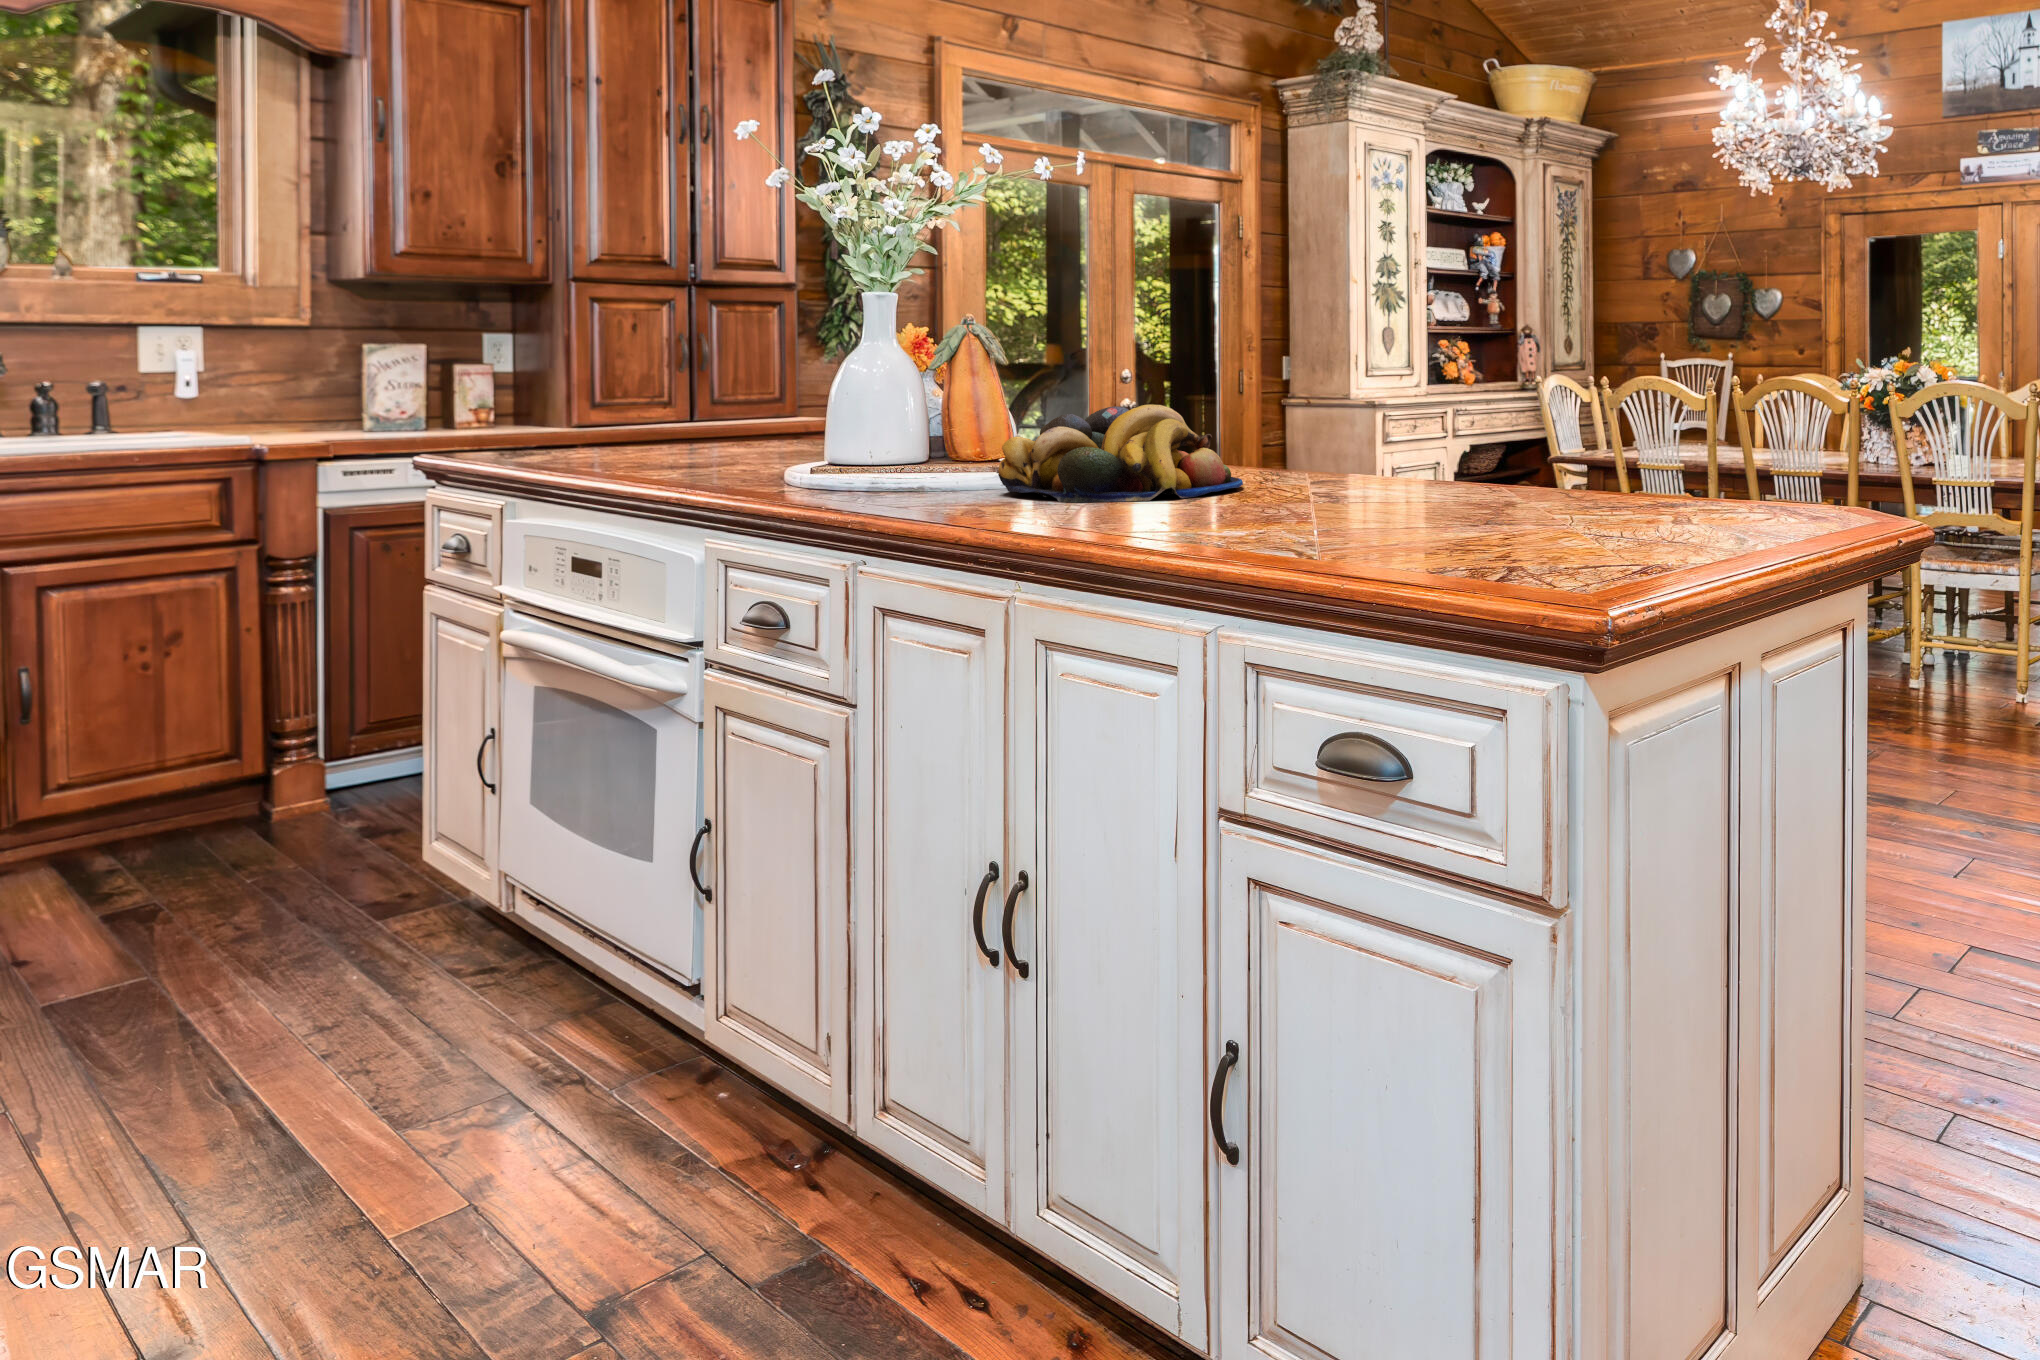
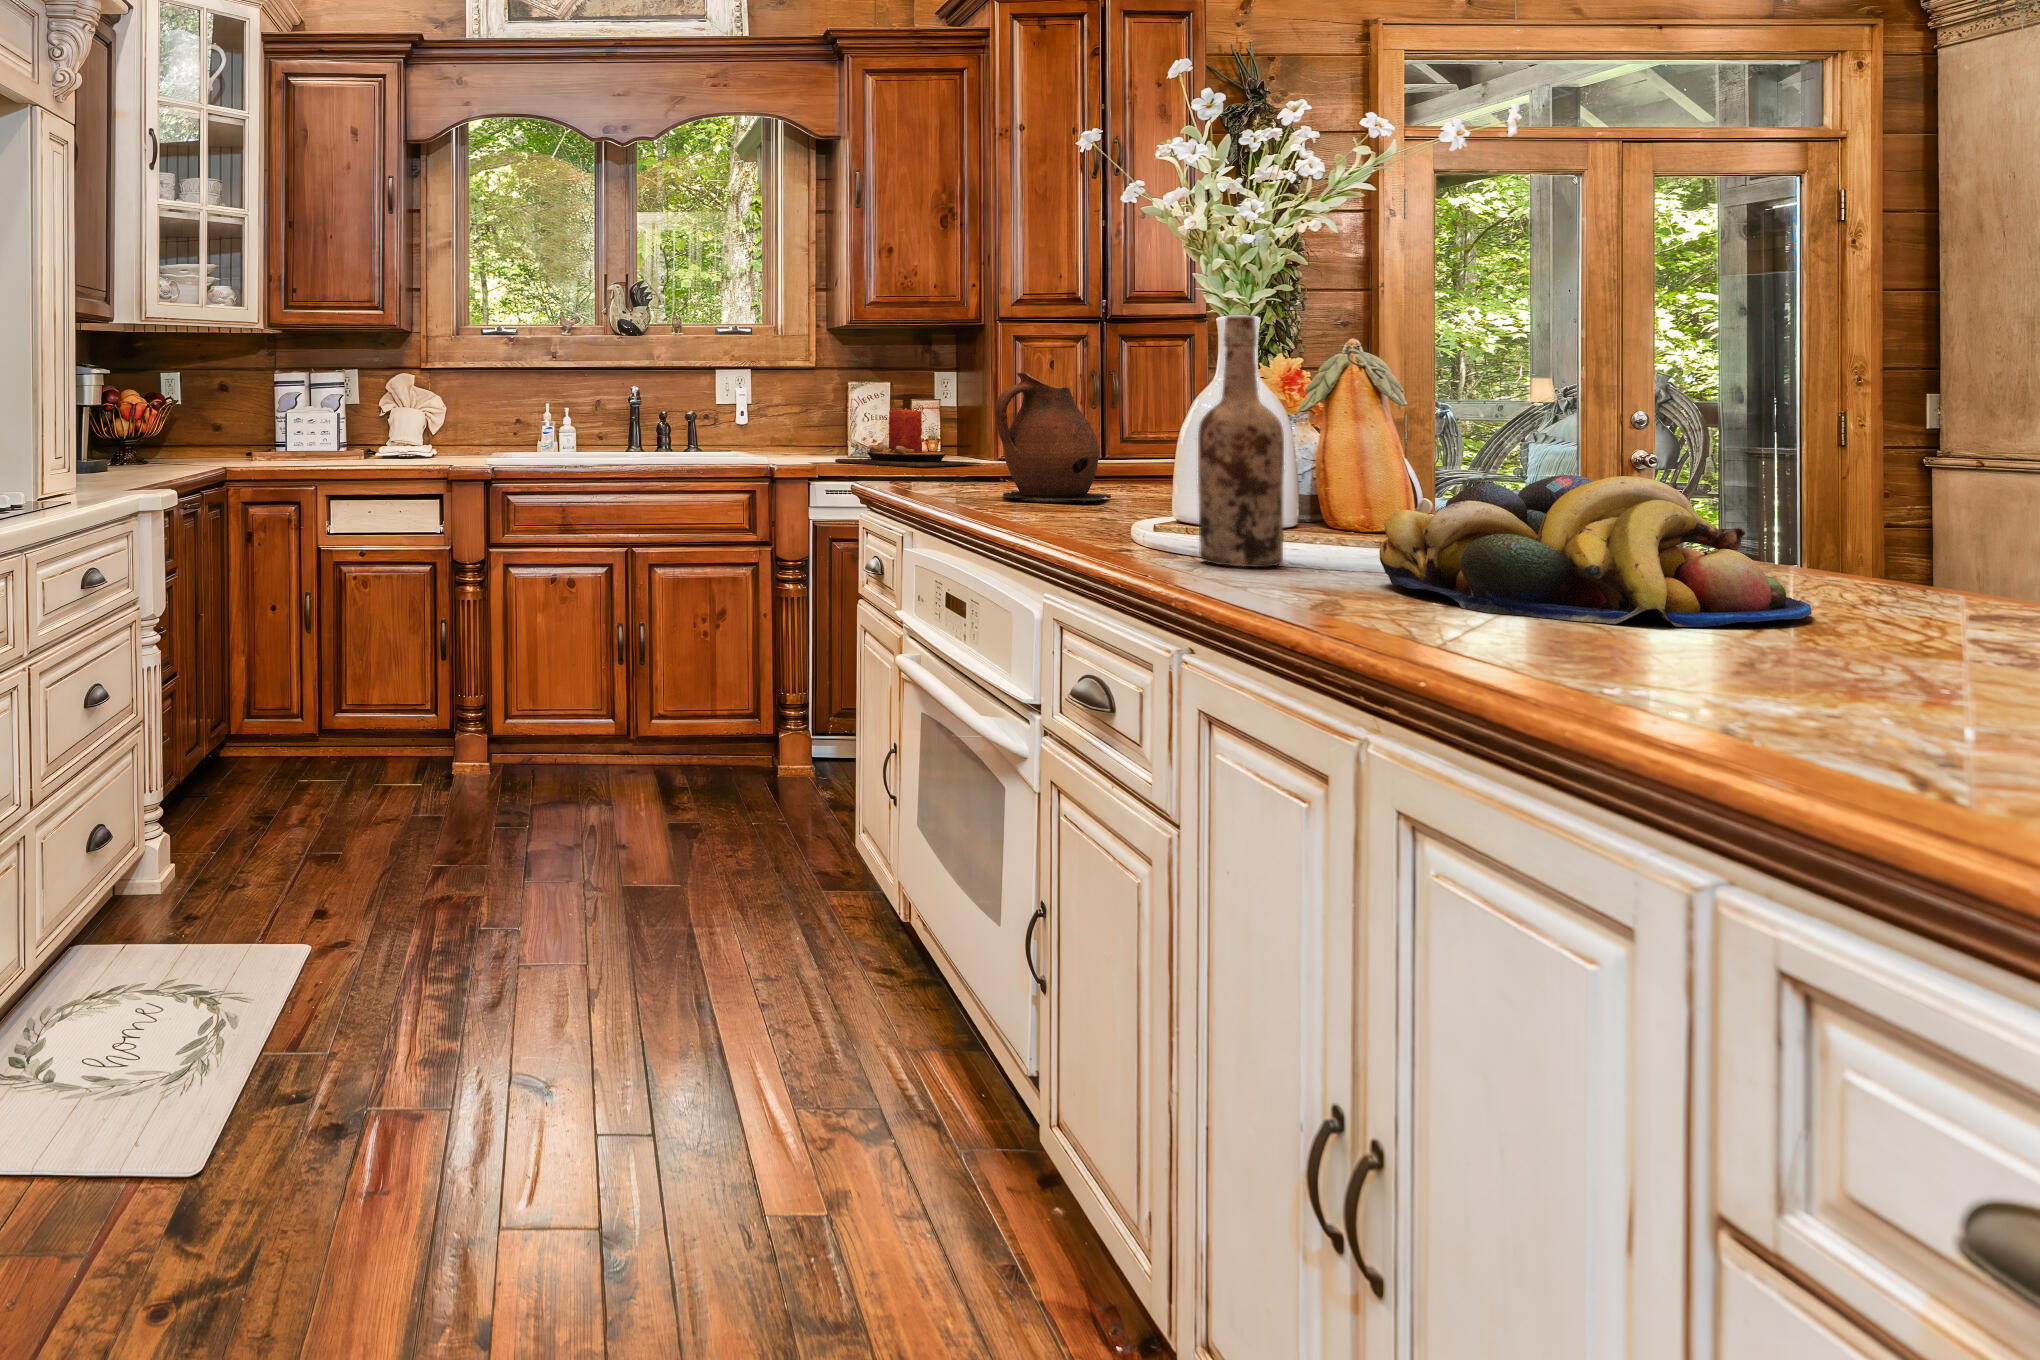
wine bottle: none [854,286,923,493] -> present [1198,316,1284,567]
ceramic pitcher: none [610,335,730,460] -> present [995,373,1111,503]
candle: none [356,376,554,440] -> present [835,408,980,467]

